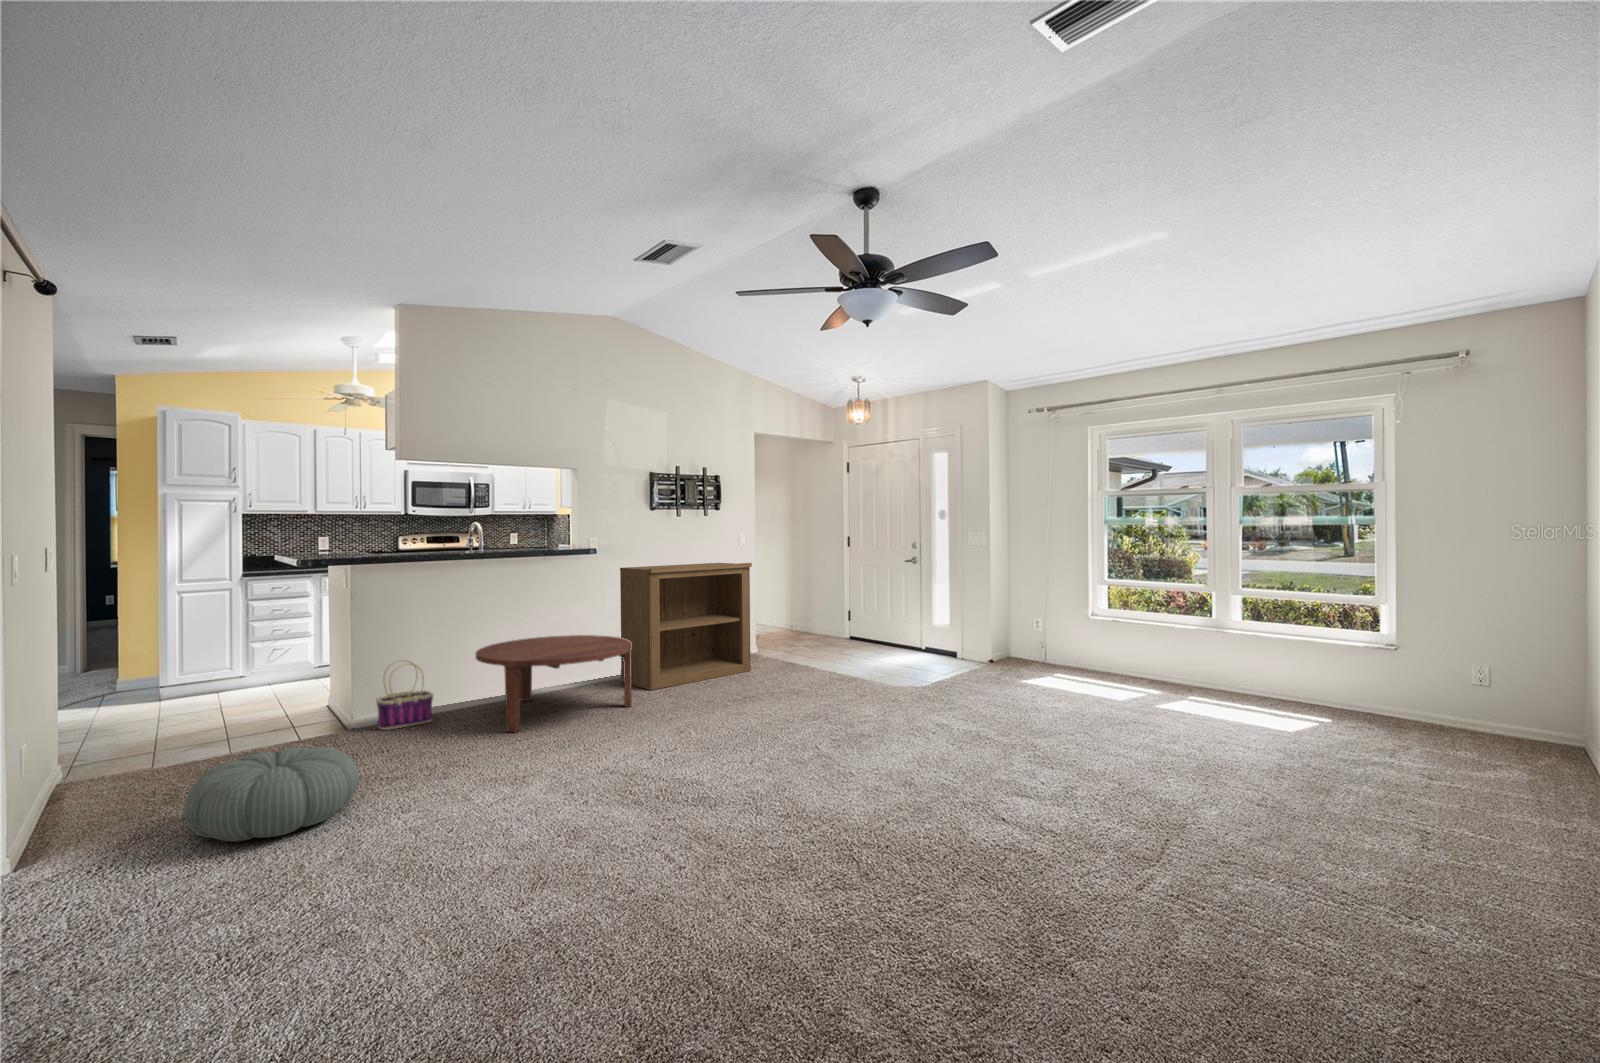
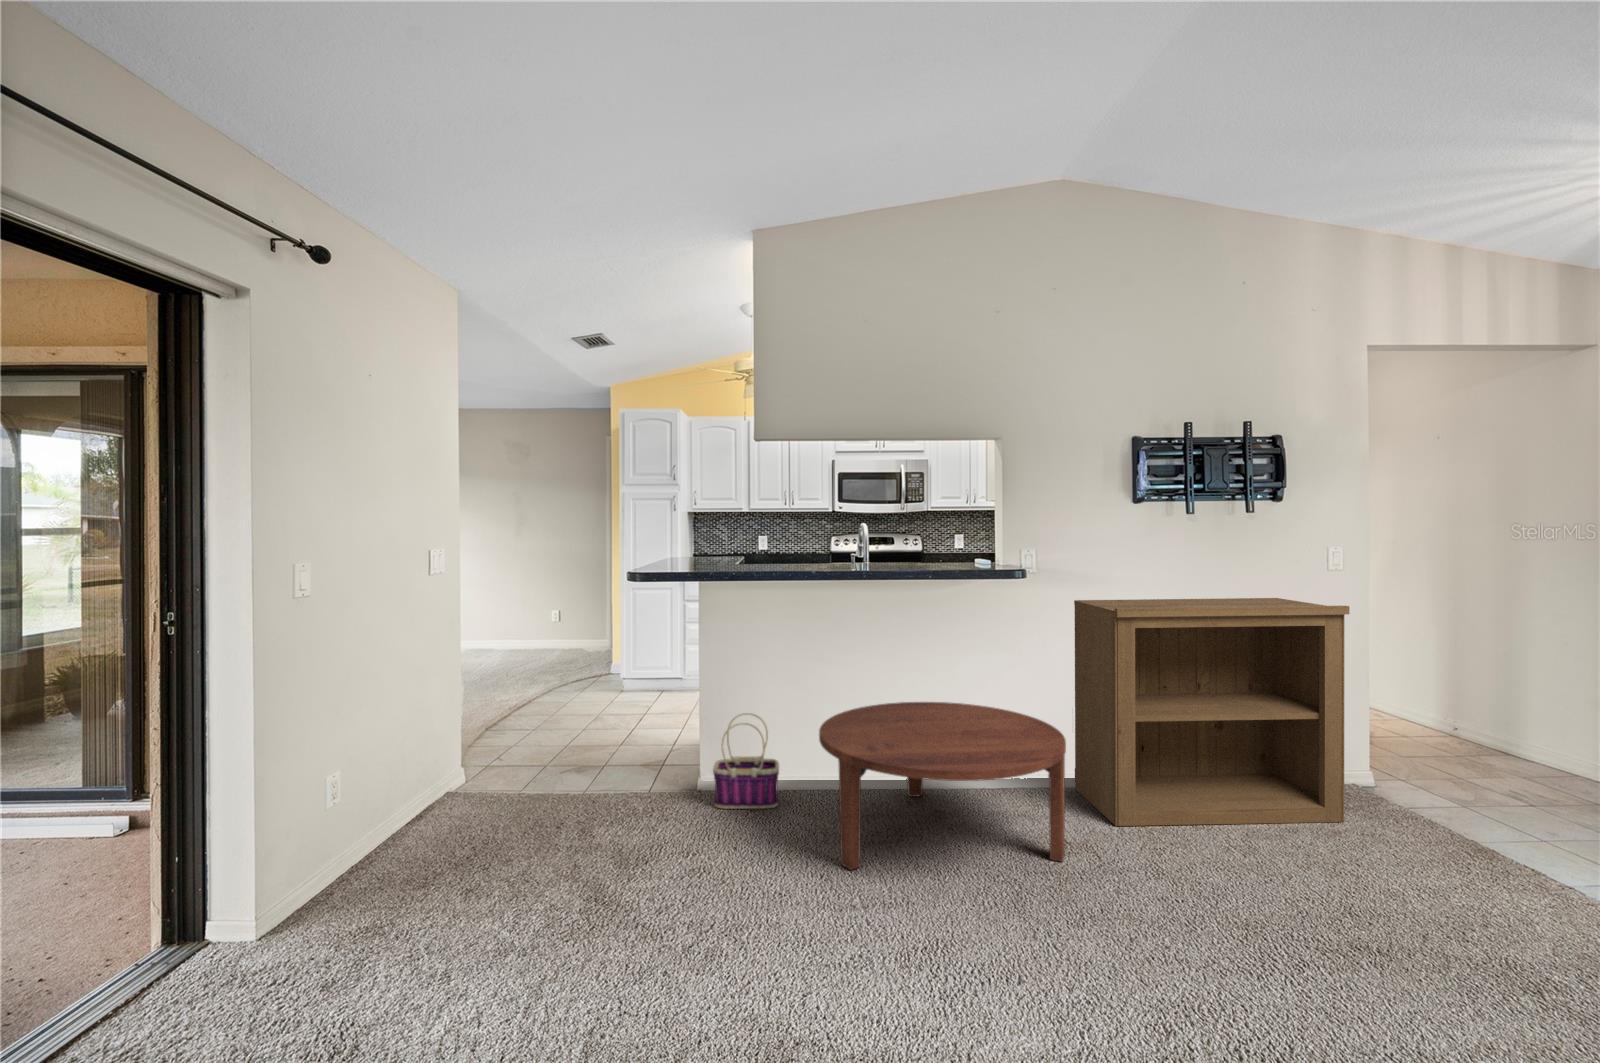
pouf: present [184,747,359,841] -> none [346,849,563,1009]

